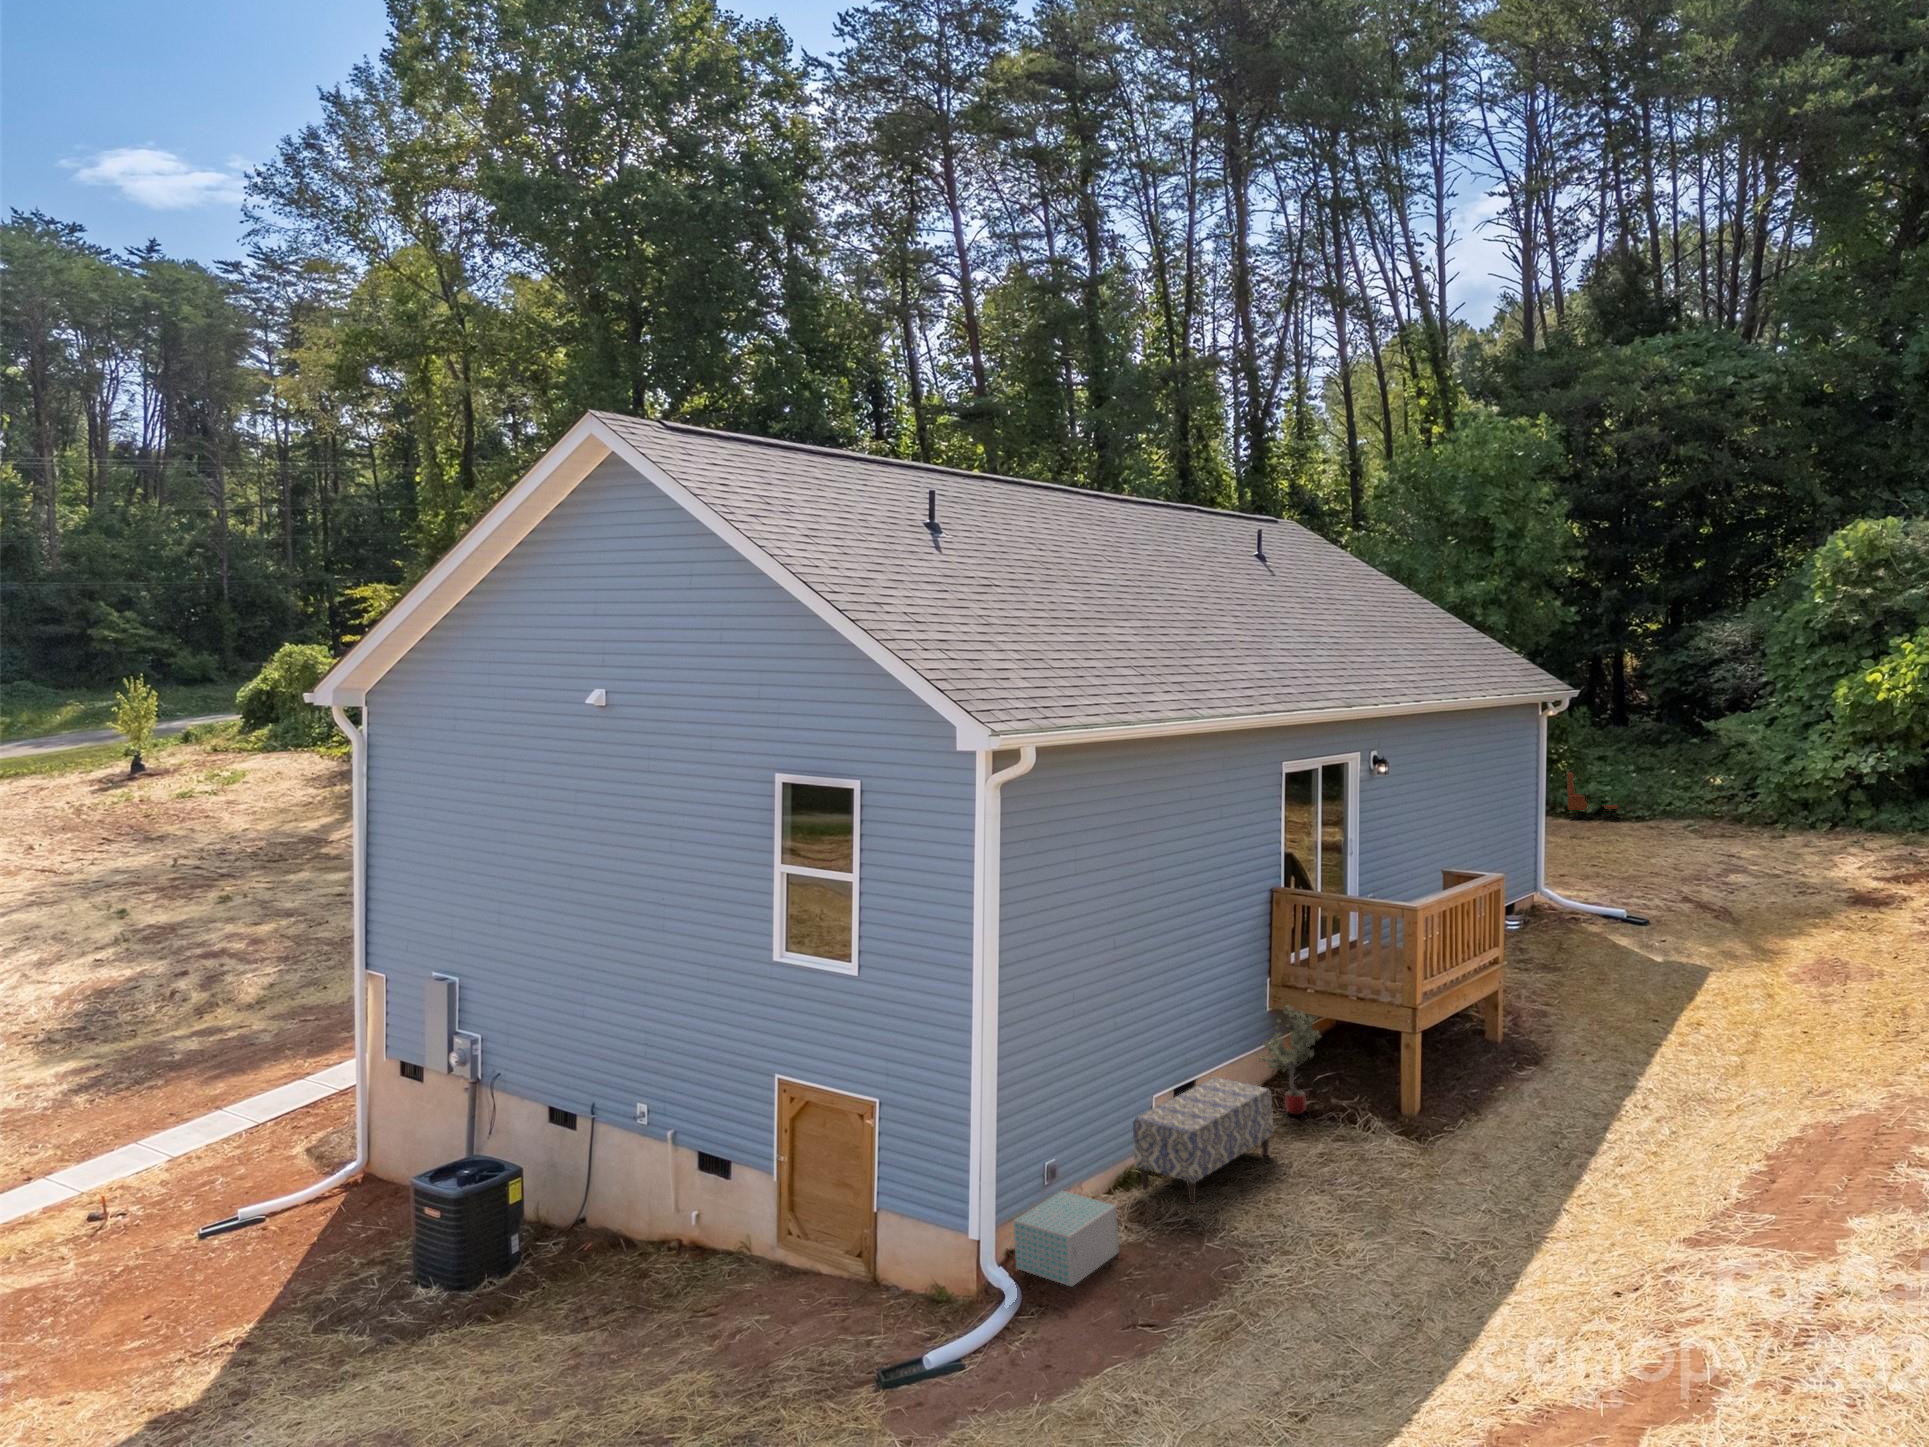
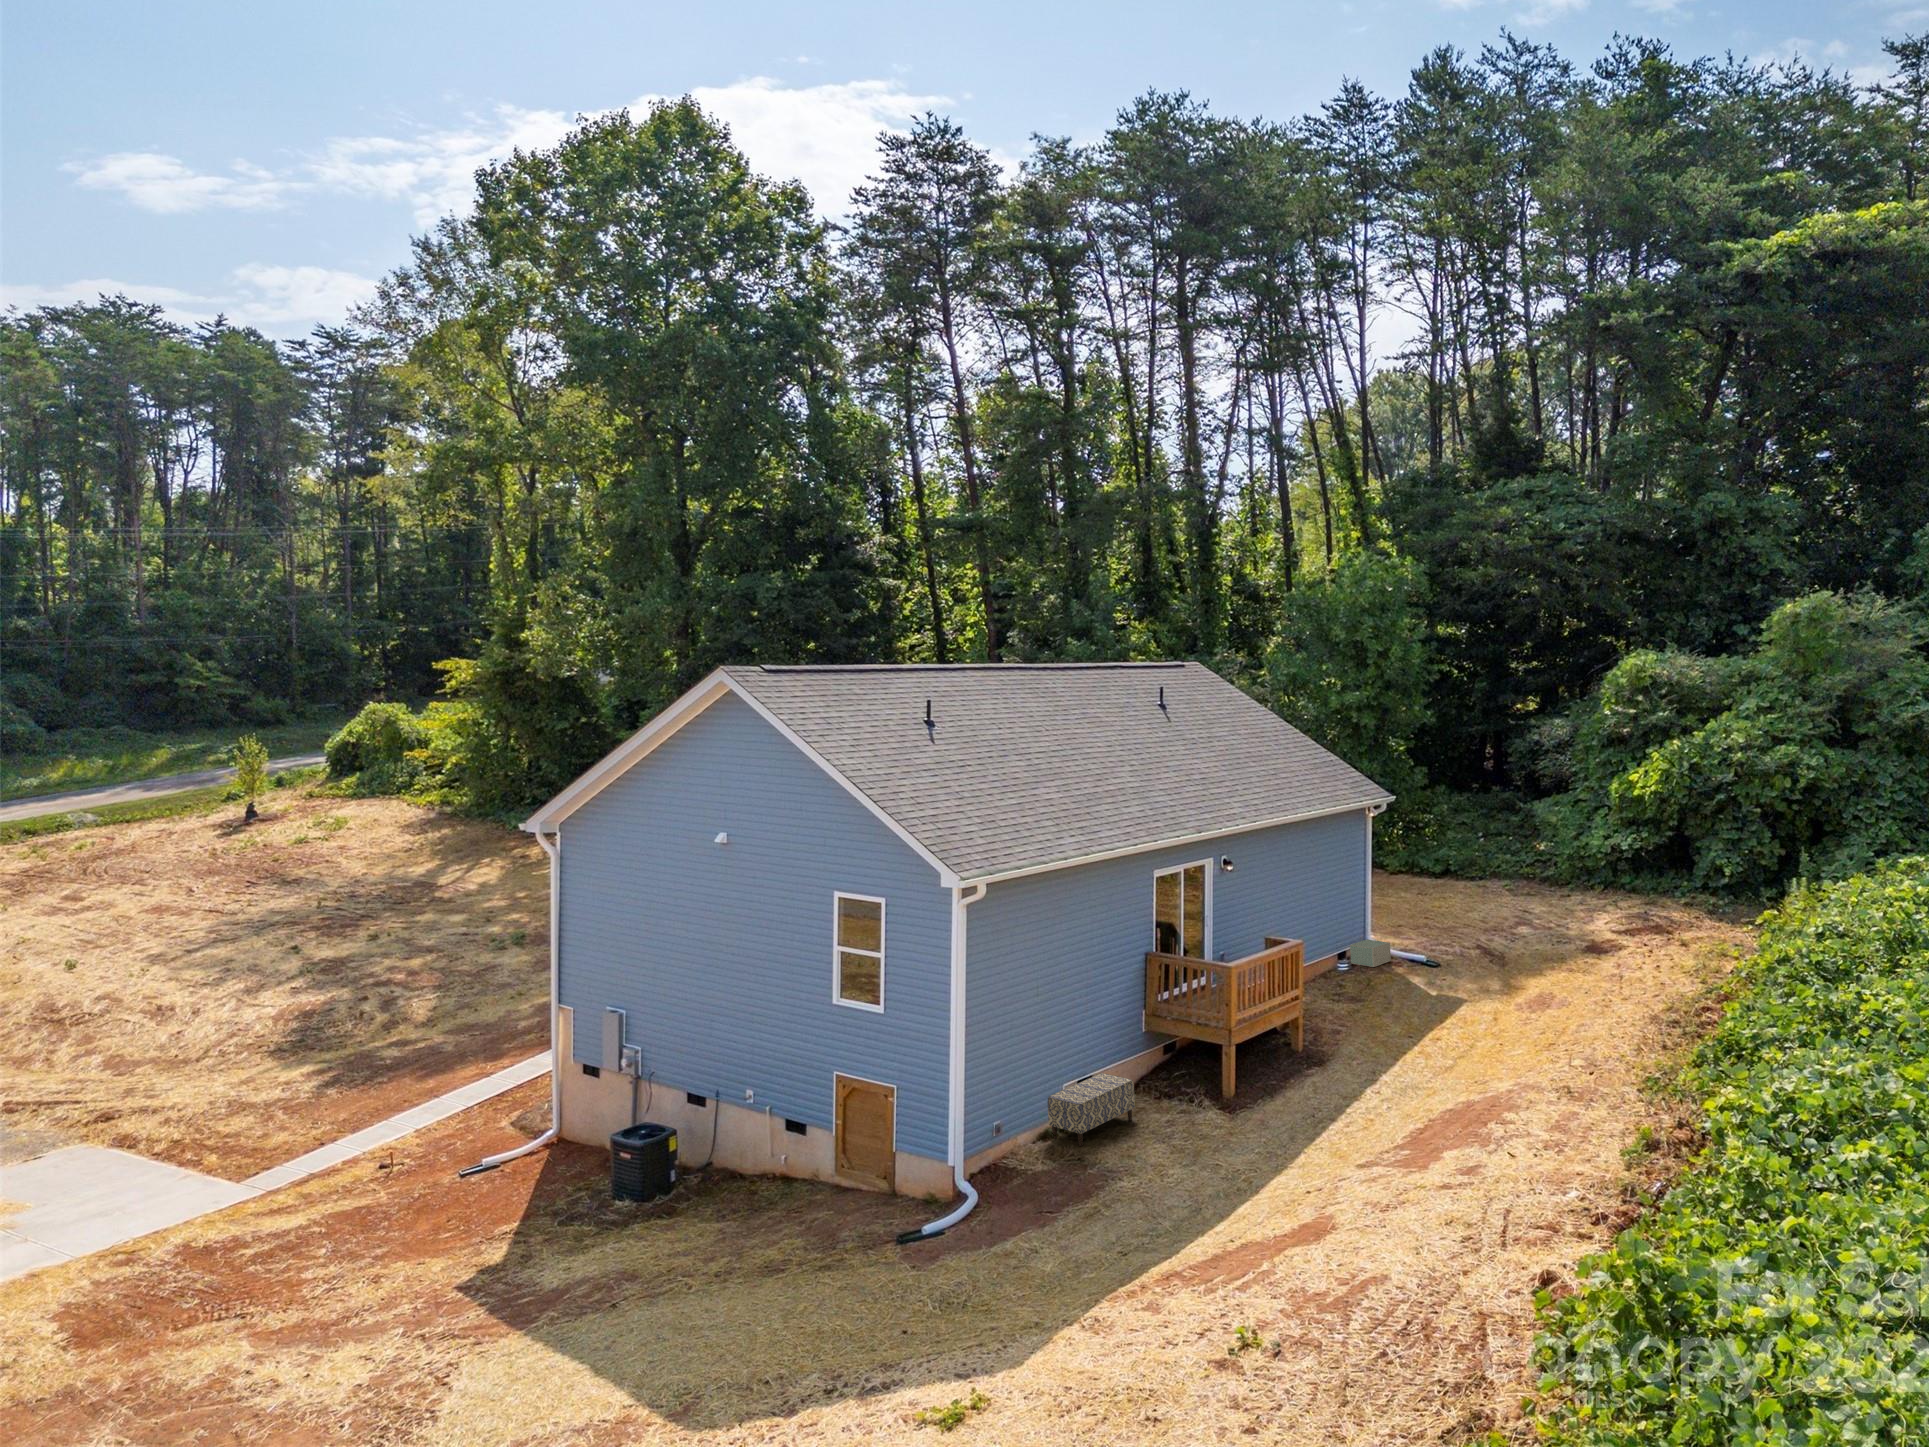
lounge chair: present [1566,772,1625,821] -> none [1427,839,1472,879]
potted tree: present [1261,1005,1320,1115] -> none [1132,1028,1173,1097]
storage box: present [1013,1191,1119,1286] -> present [1350,939,1391,967]

